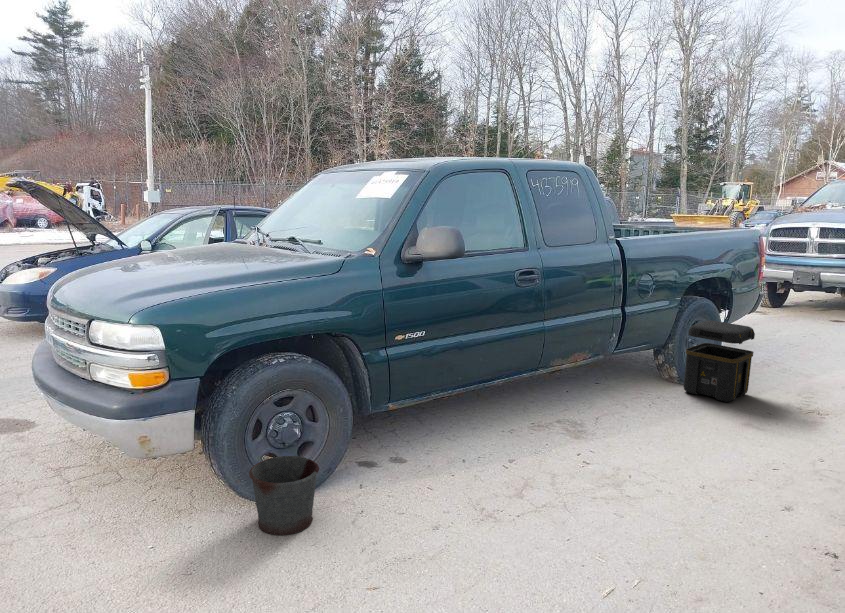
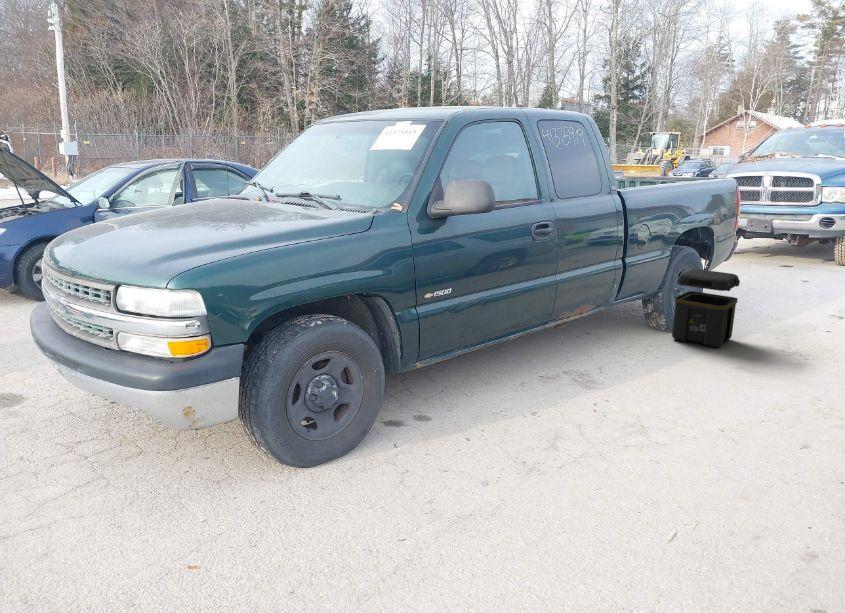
bucket: present [249,456,319,535] -> none [295,419,367,500]

